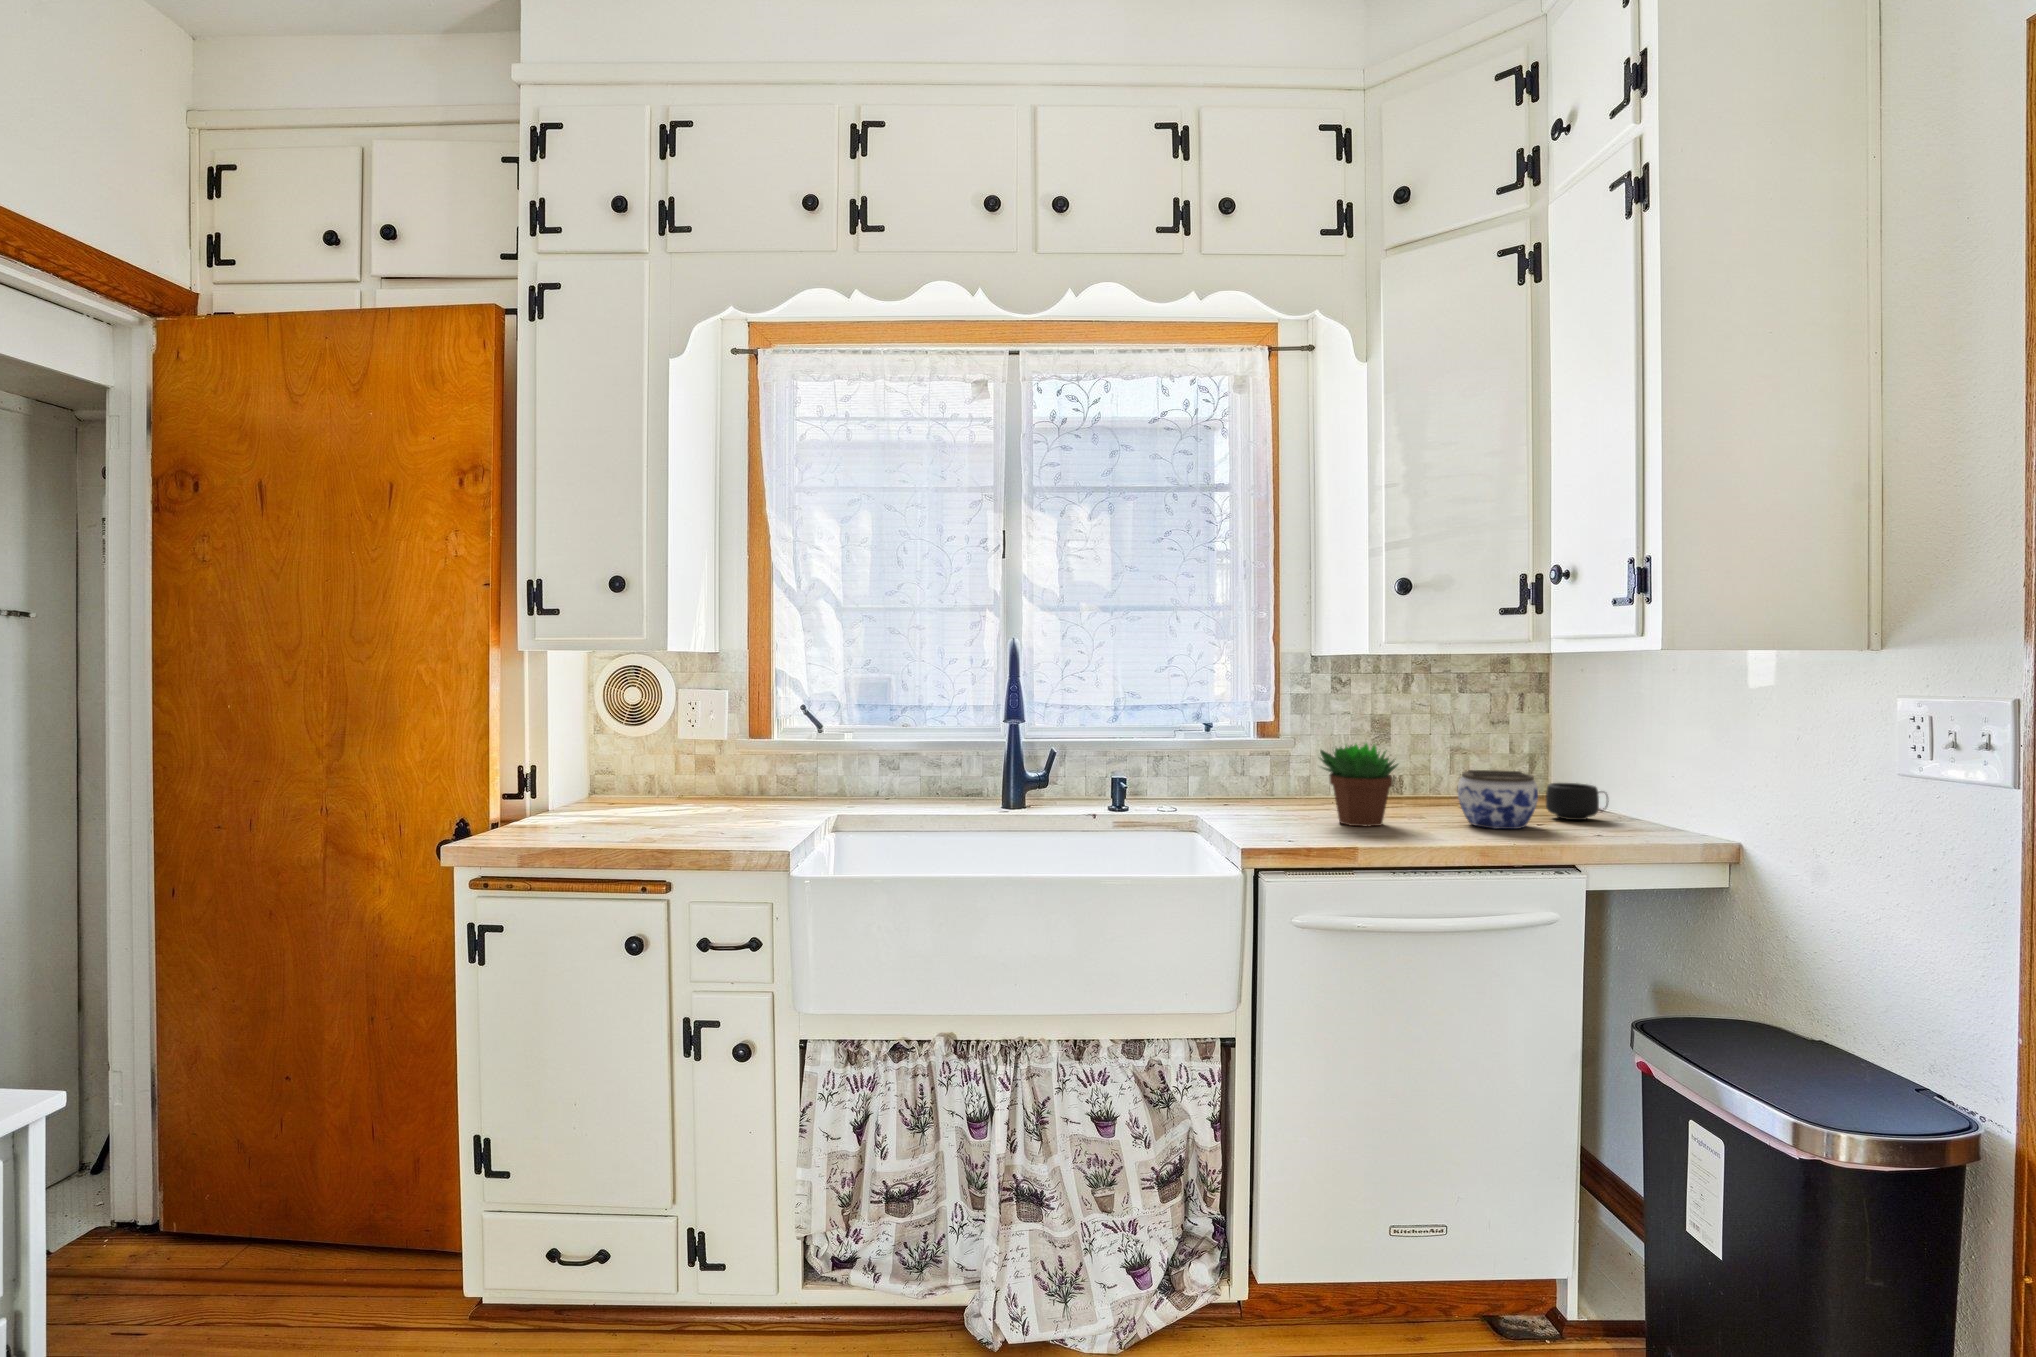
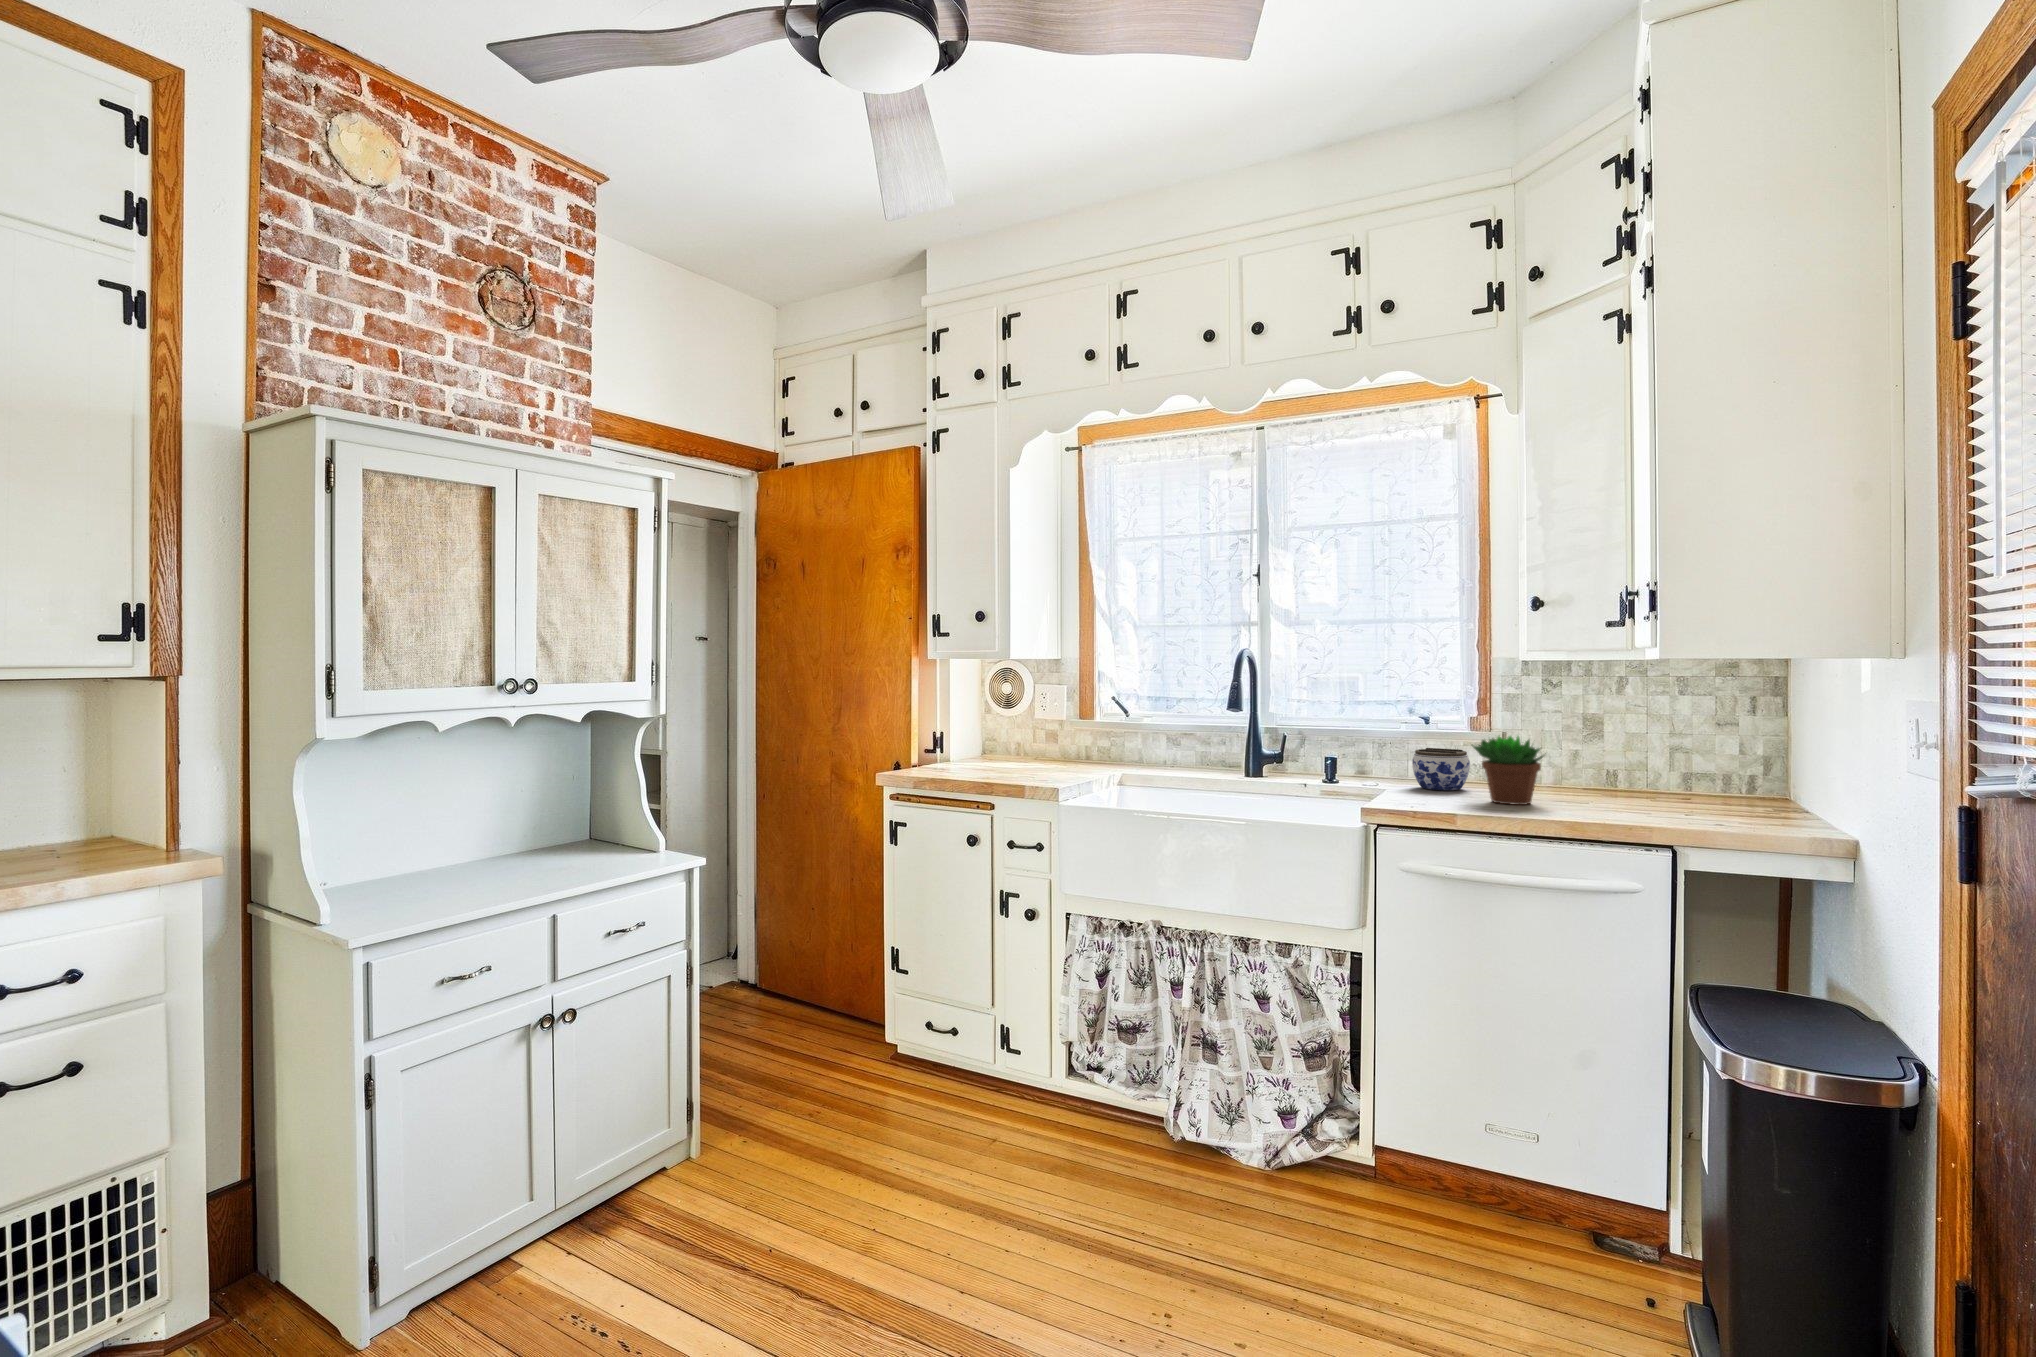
jar: present [1458,770,1538,829] -> present [1412,748,1470,790]
mug: present [1546,783,1609,820] -> none [1710,779,1775,813]

